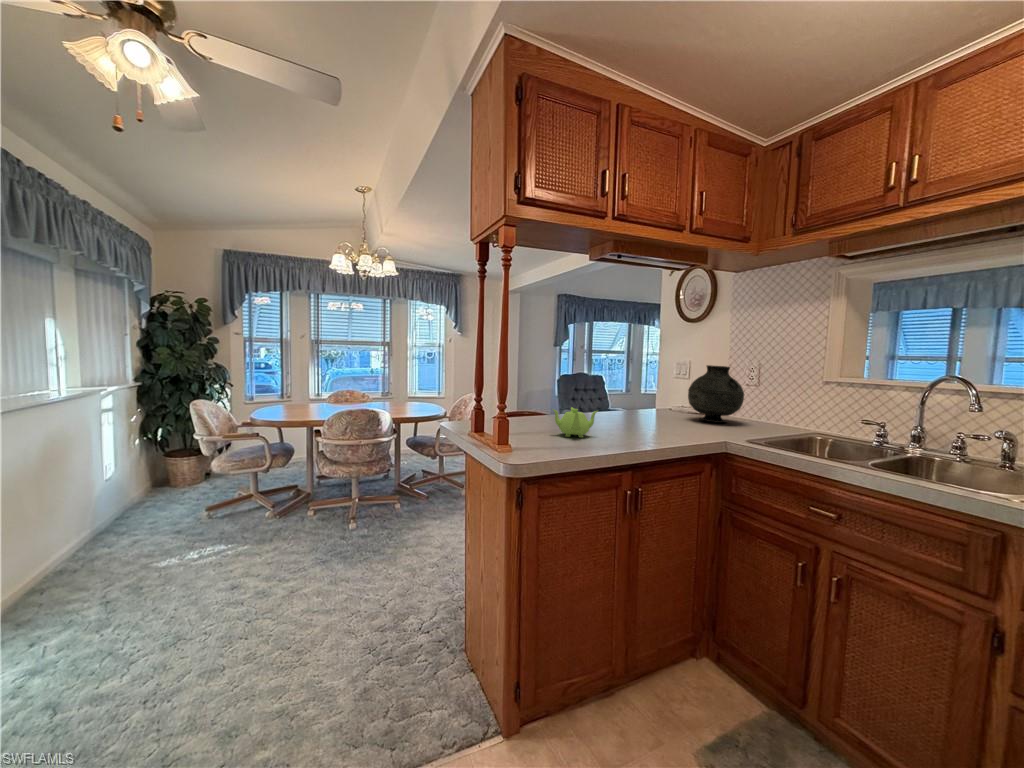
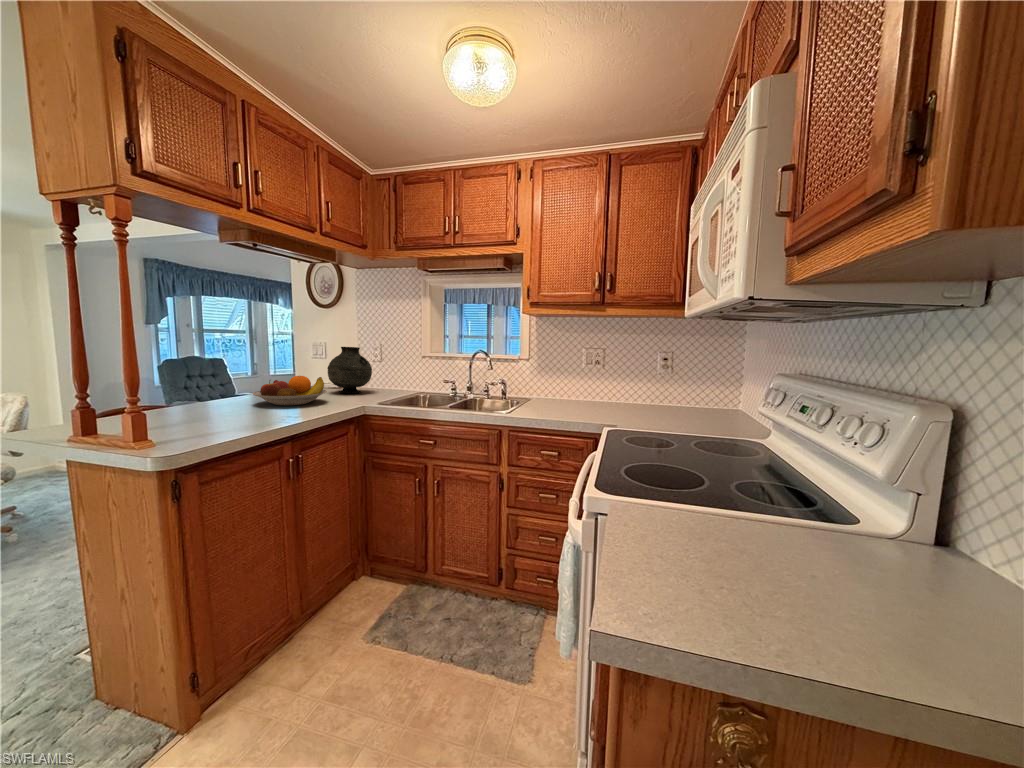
fruit bowl: none [608,396,683,429] -> present [253,376,327,405]
teapot: present [553,407,598,438] -> none [192,394,249,423]

